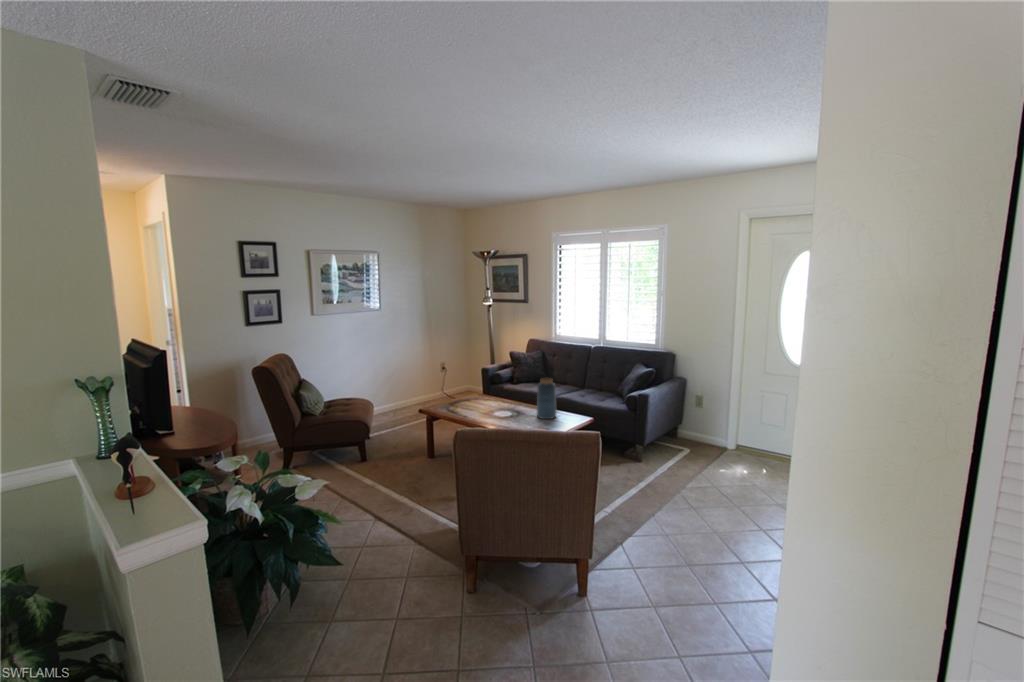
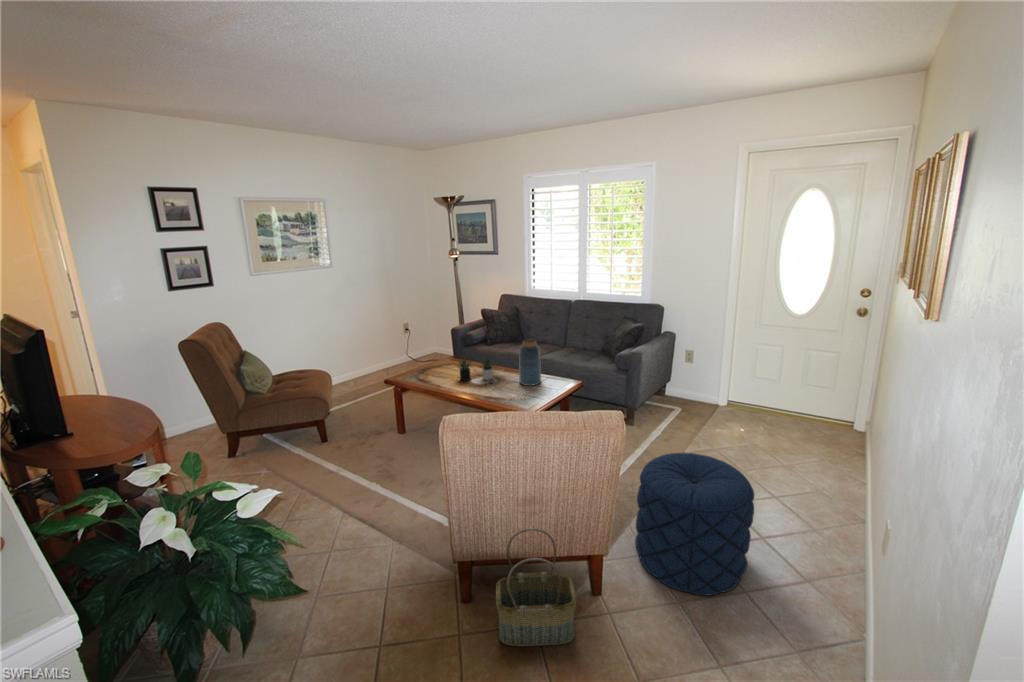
succulent plant: none [479,390,520,413] -> present [457,358,495,381]
pouf: none [626,480,730,608] -> present [635,453,754,596]
basket: none [495,531,564,635] -> present [496,528,577,646]

